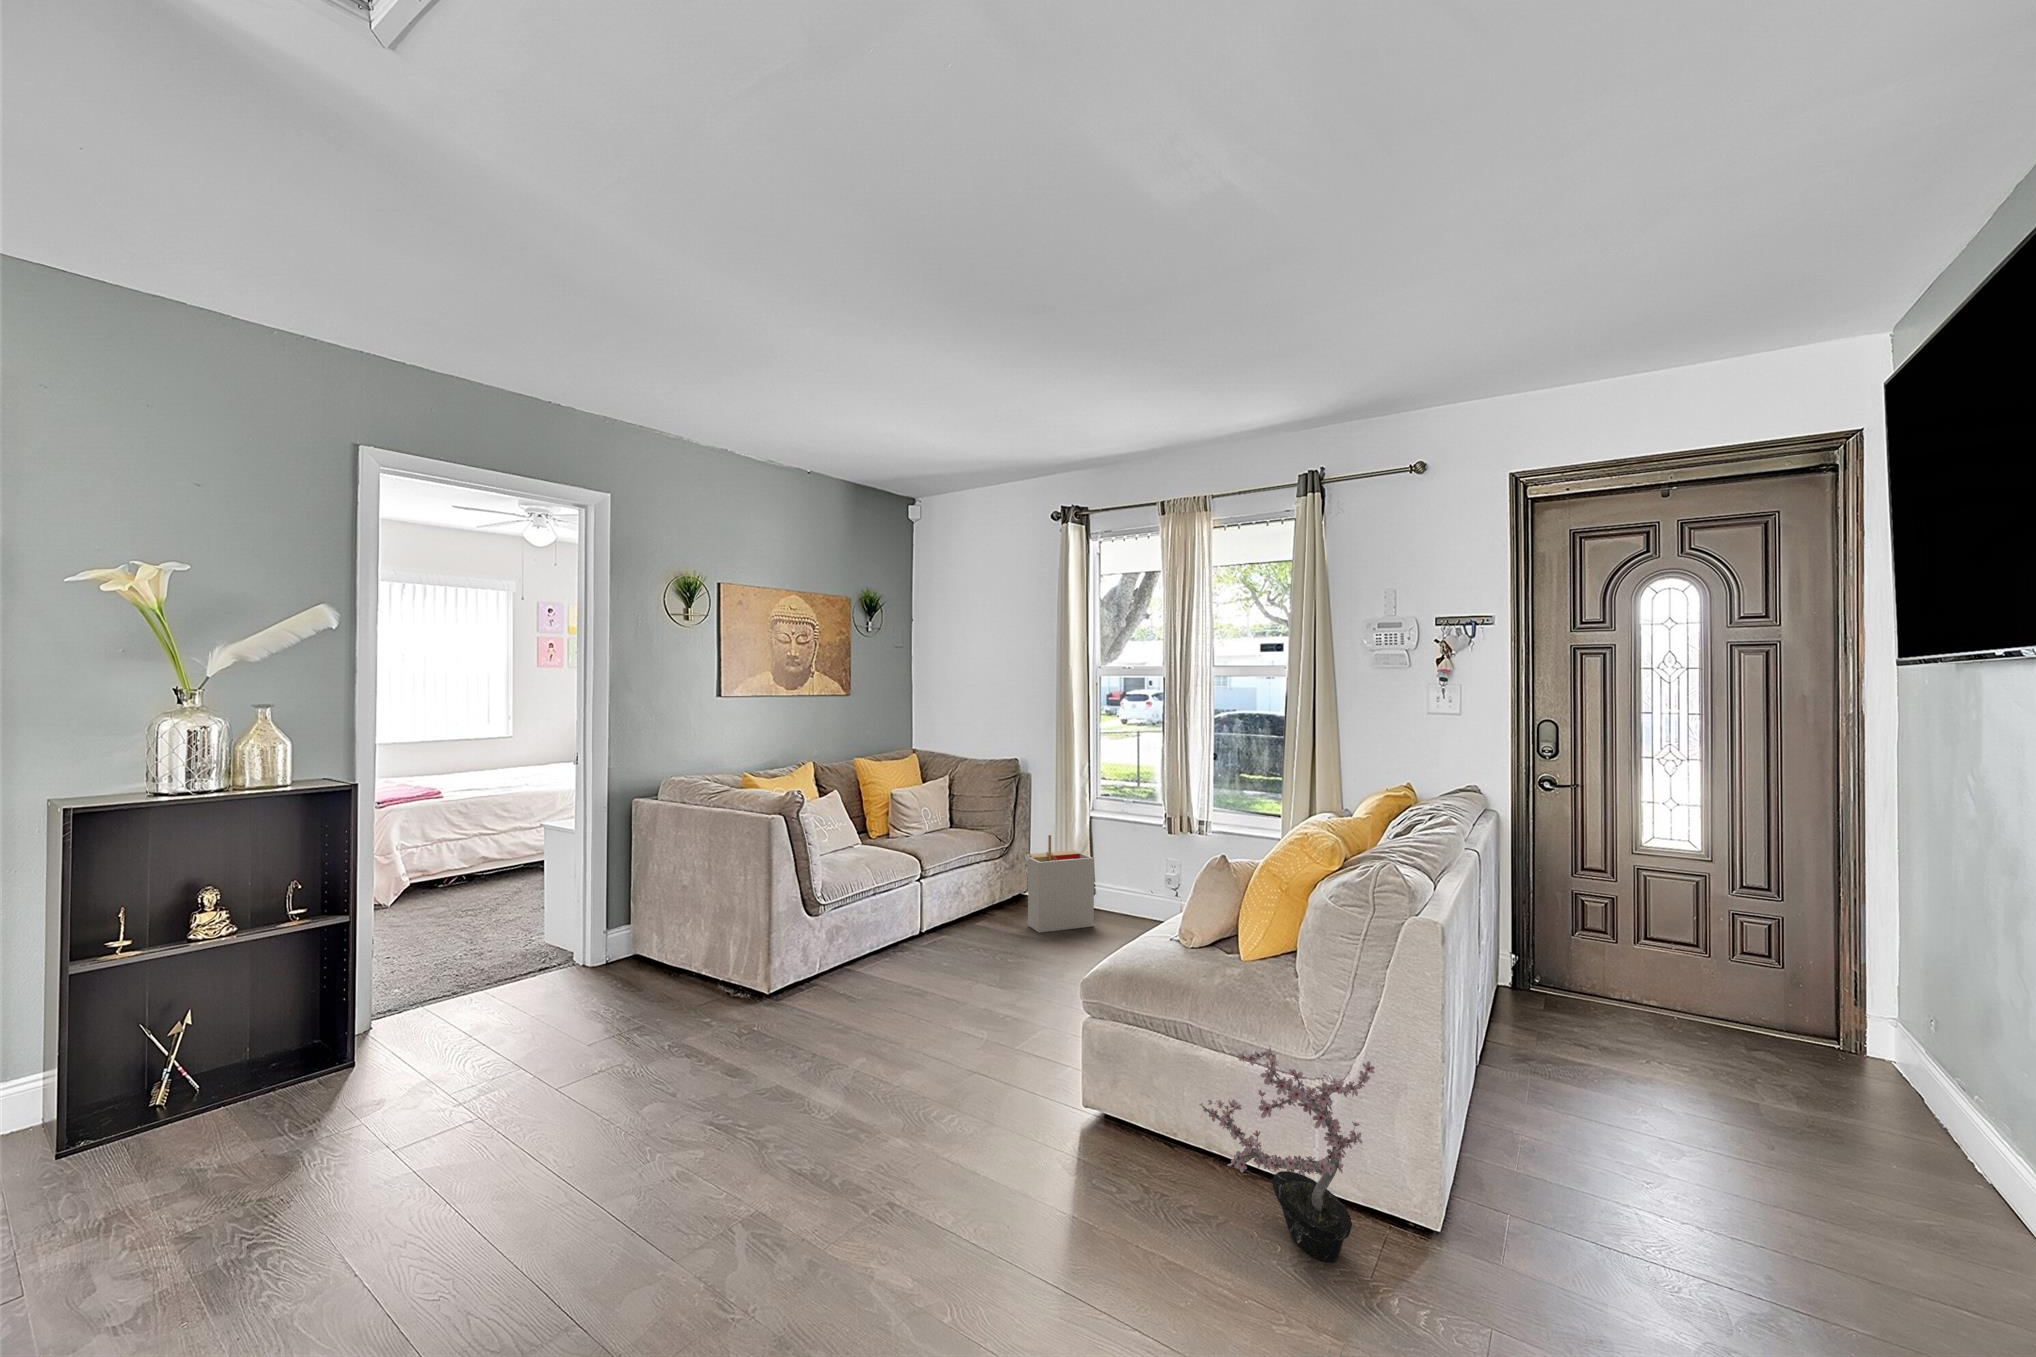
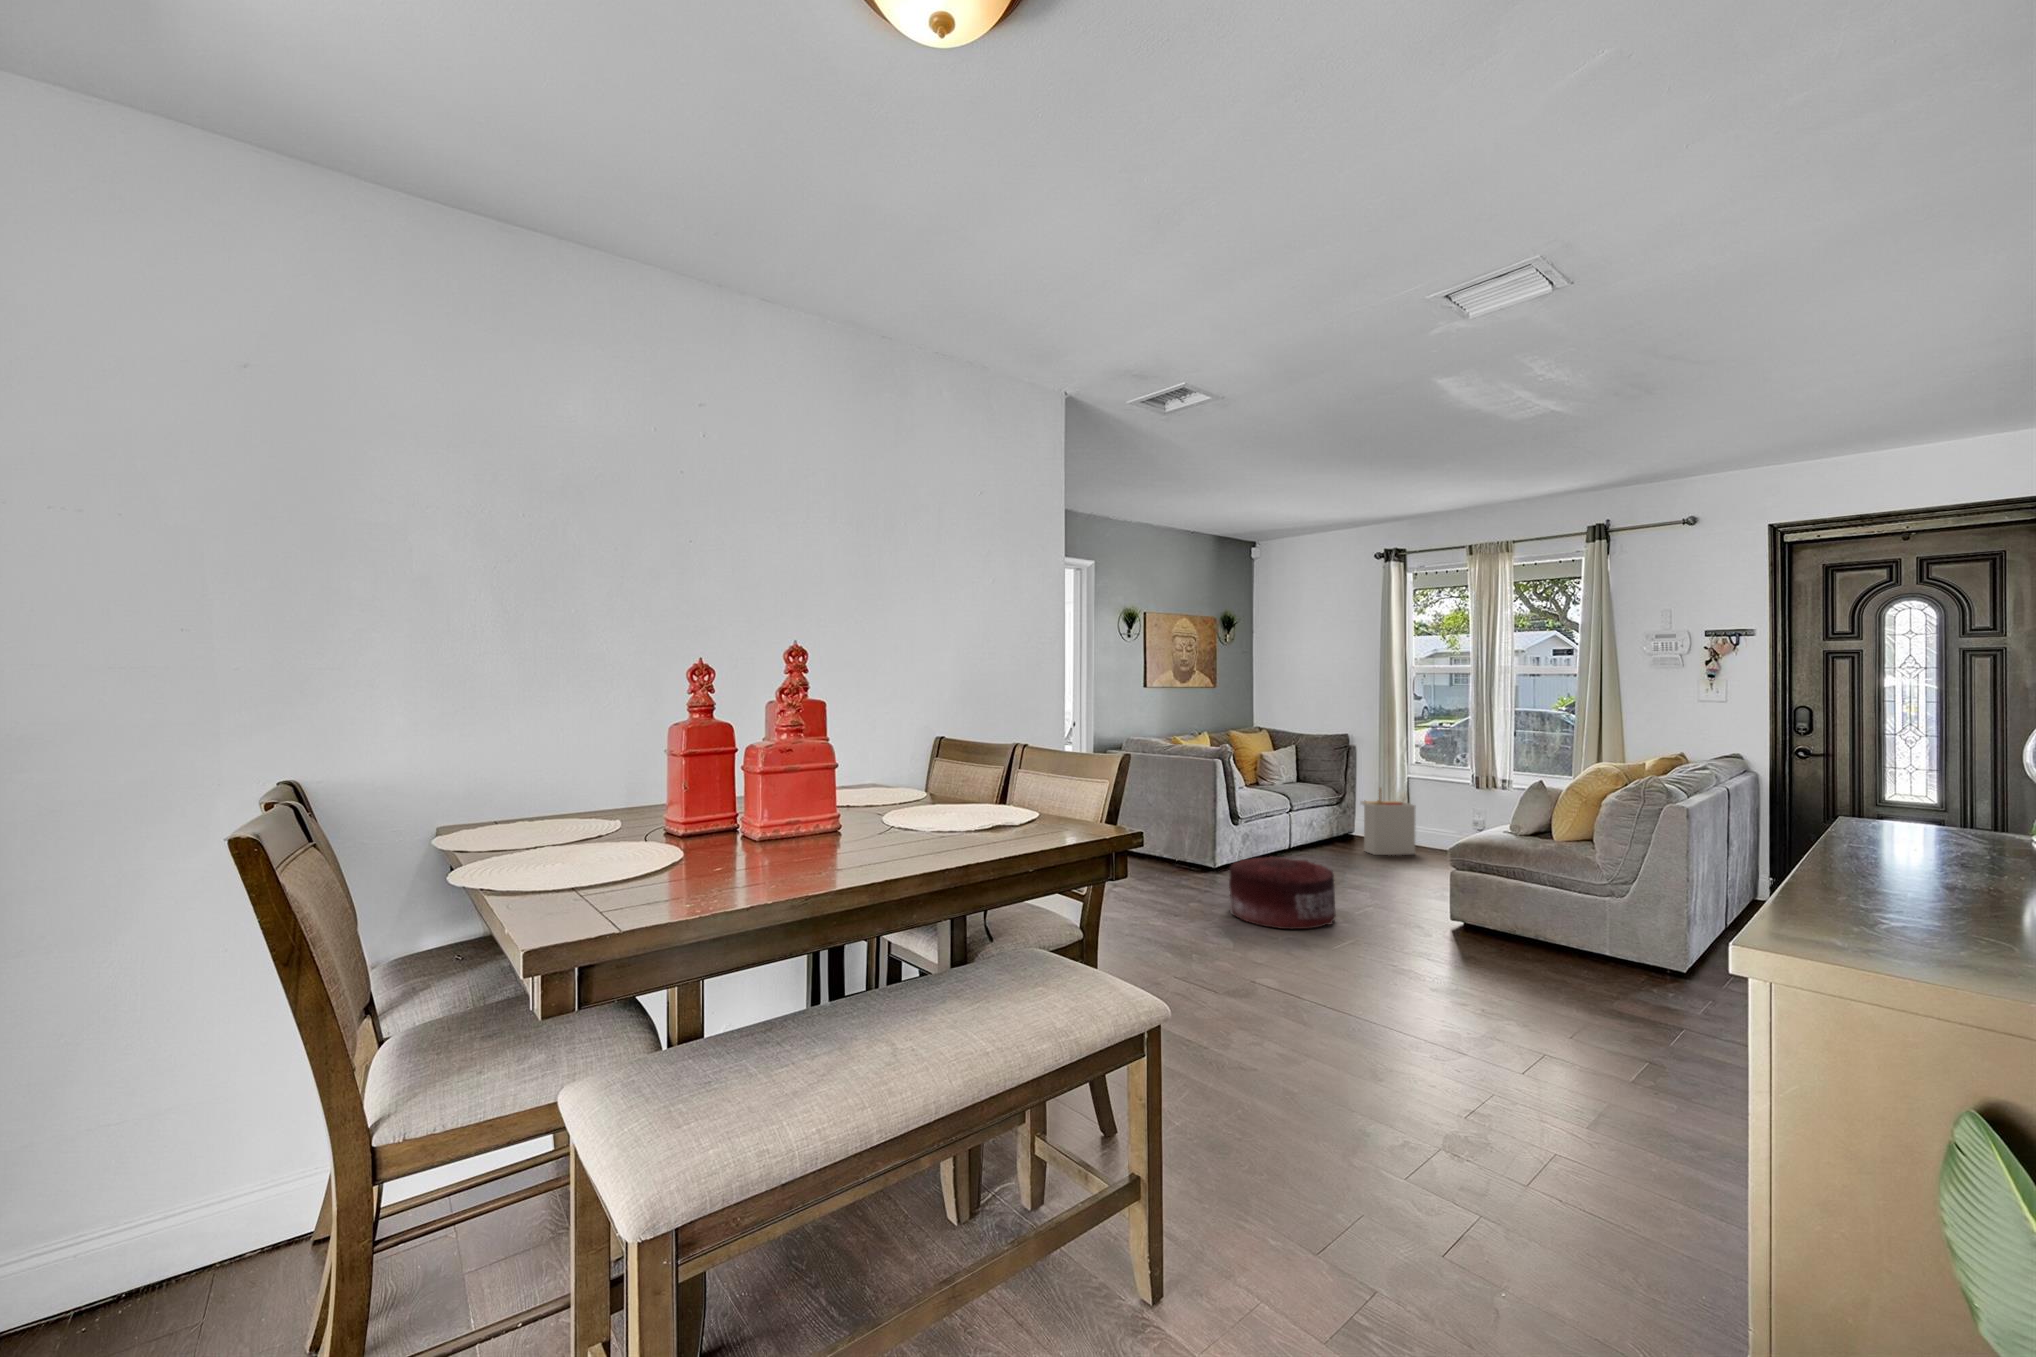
pouf: none [707,995,899,1166] -> present [1229,857,1336,929]
potted plant: present [1199,1047,1375,1262] -> none [1534,872,1654,983]

